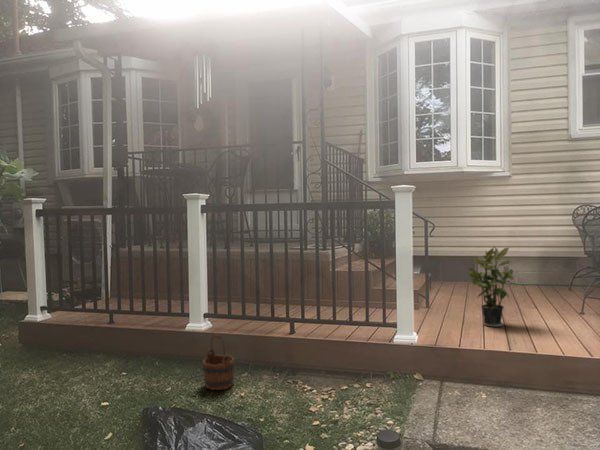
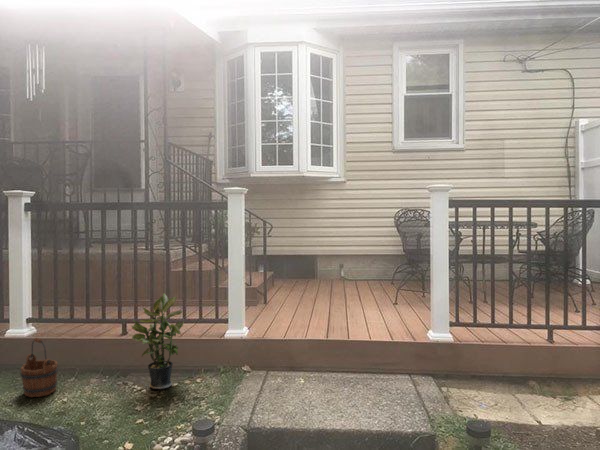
potted plant: present [468,246,514,327] -> present [132,294,184,389]

